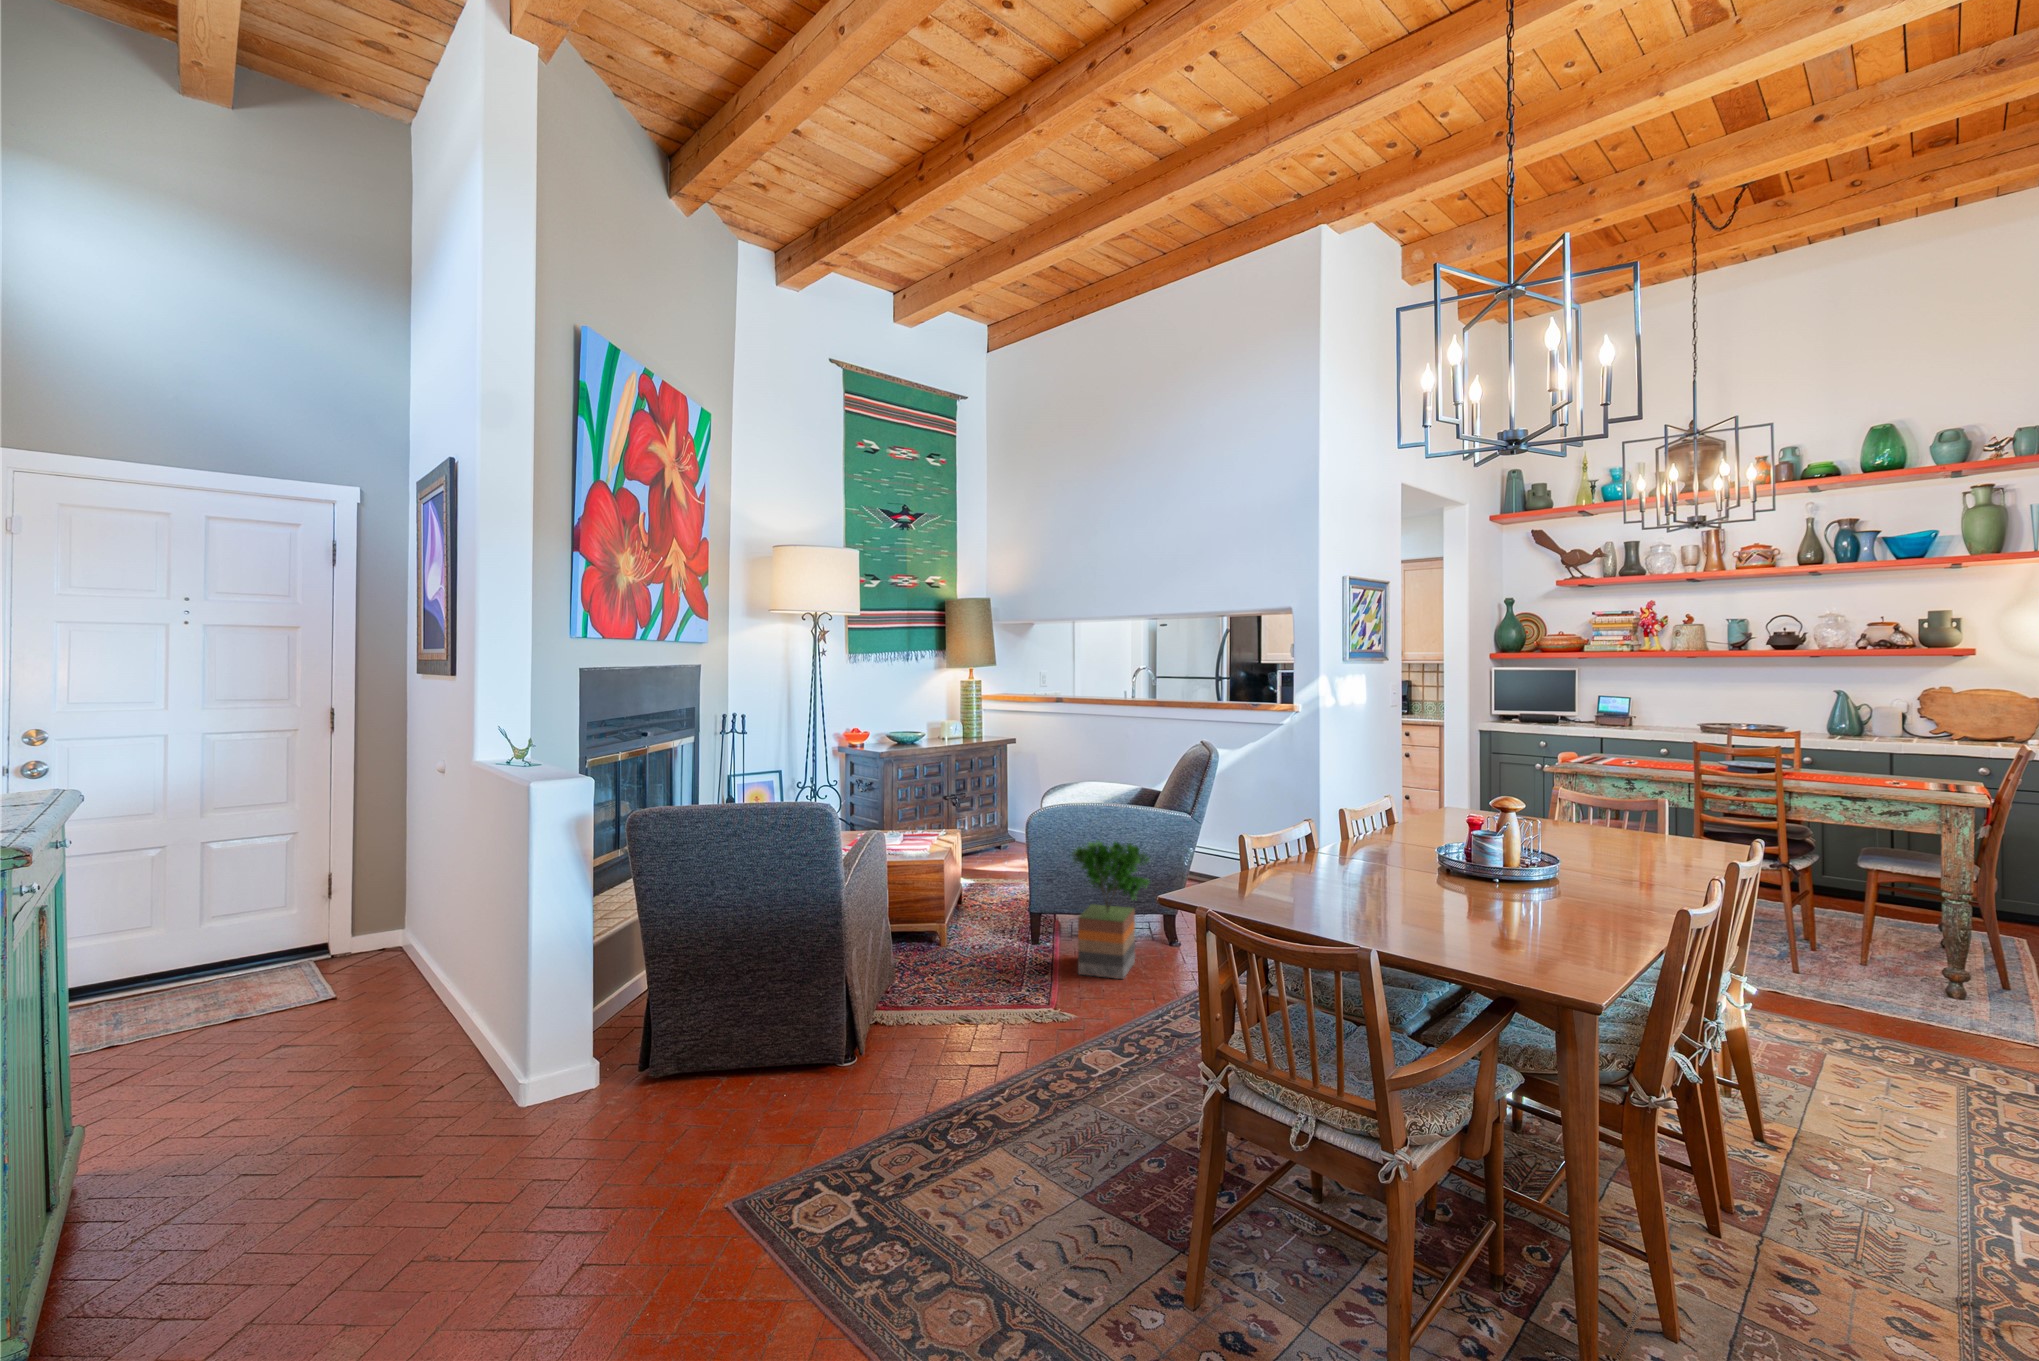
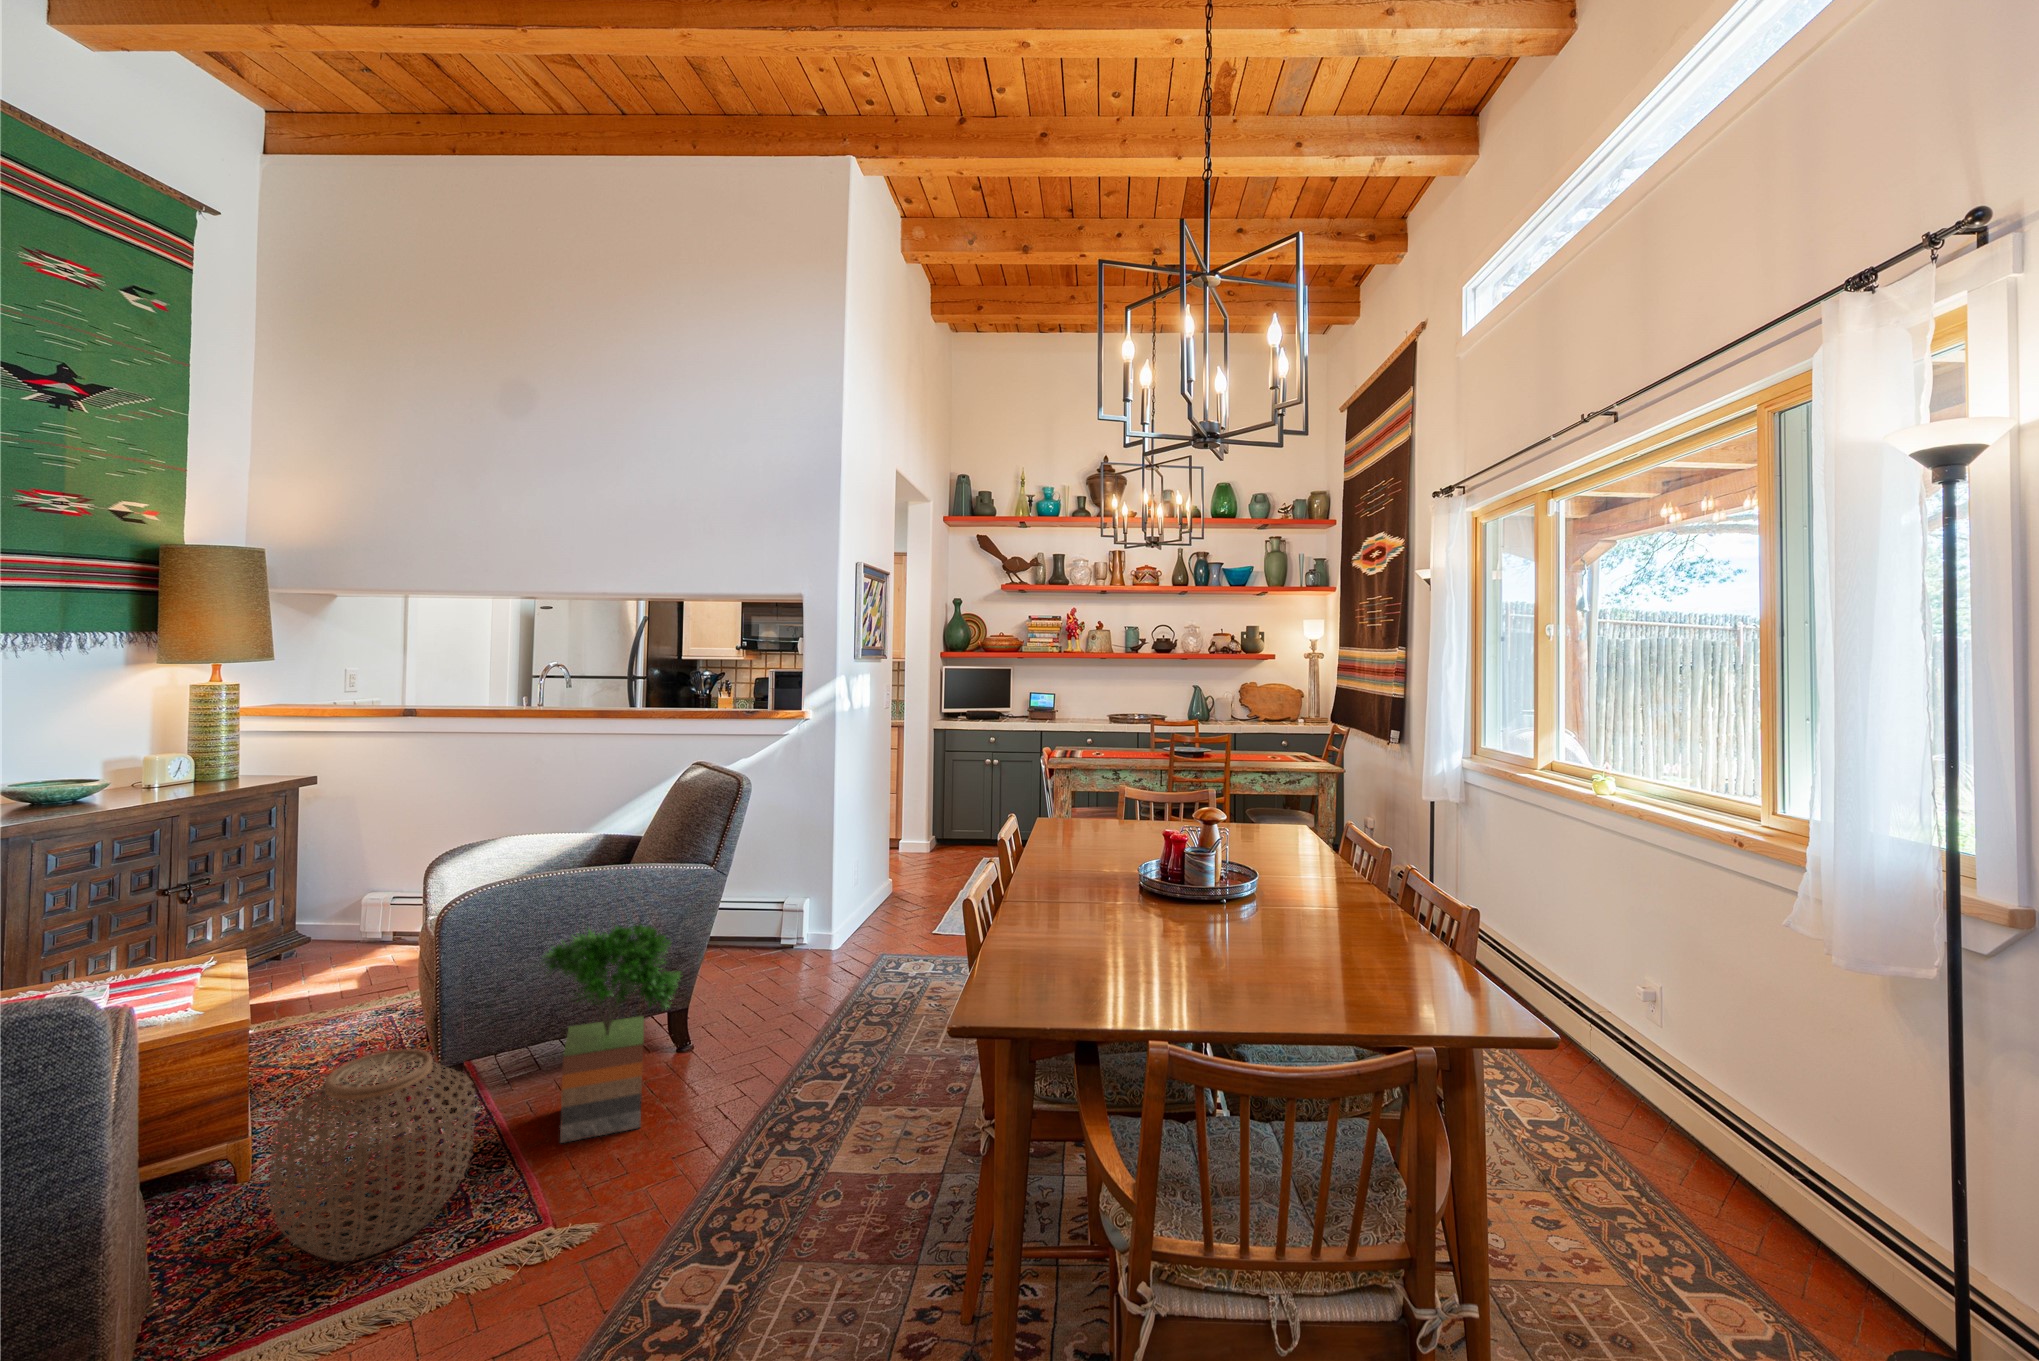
woven basket: none [933,886,1024,995] -> present [270,1049,475,1261]

